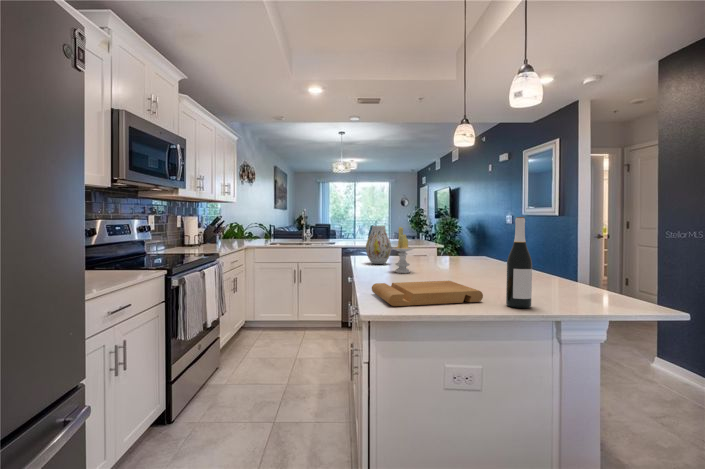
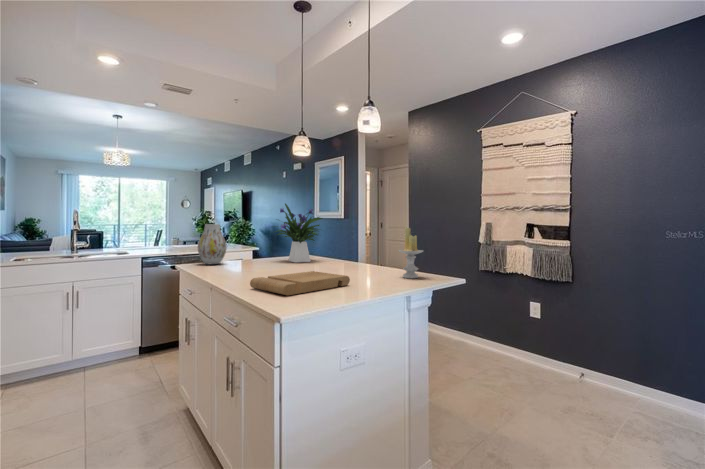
flower arrangement: none [437,202,499,267] -> present [276,204,322,262]
wine bottle: present [506,217,532,308] -> none [367,215,386,286]
candle: present [391,227,414,273] -> present [398,228,423,278]

